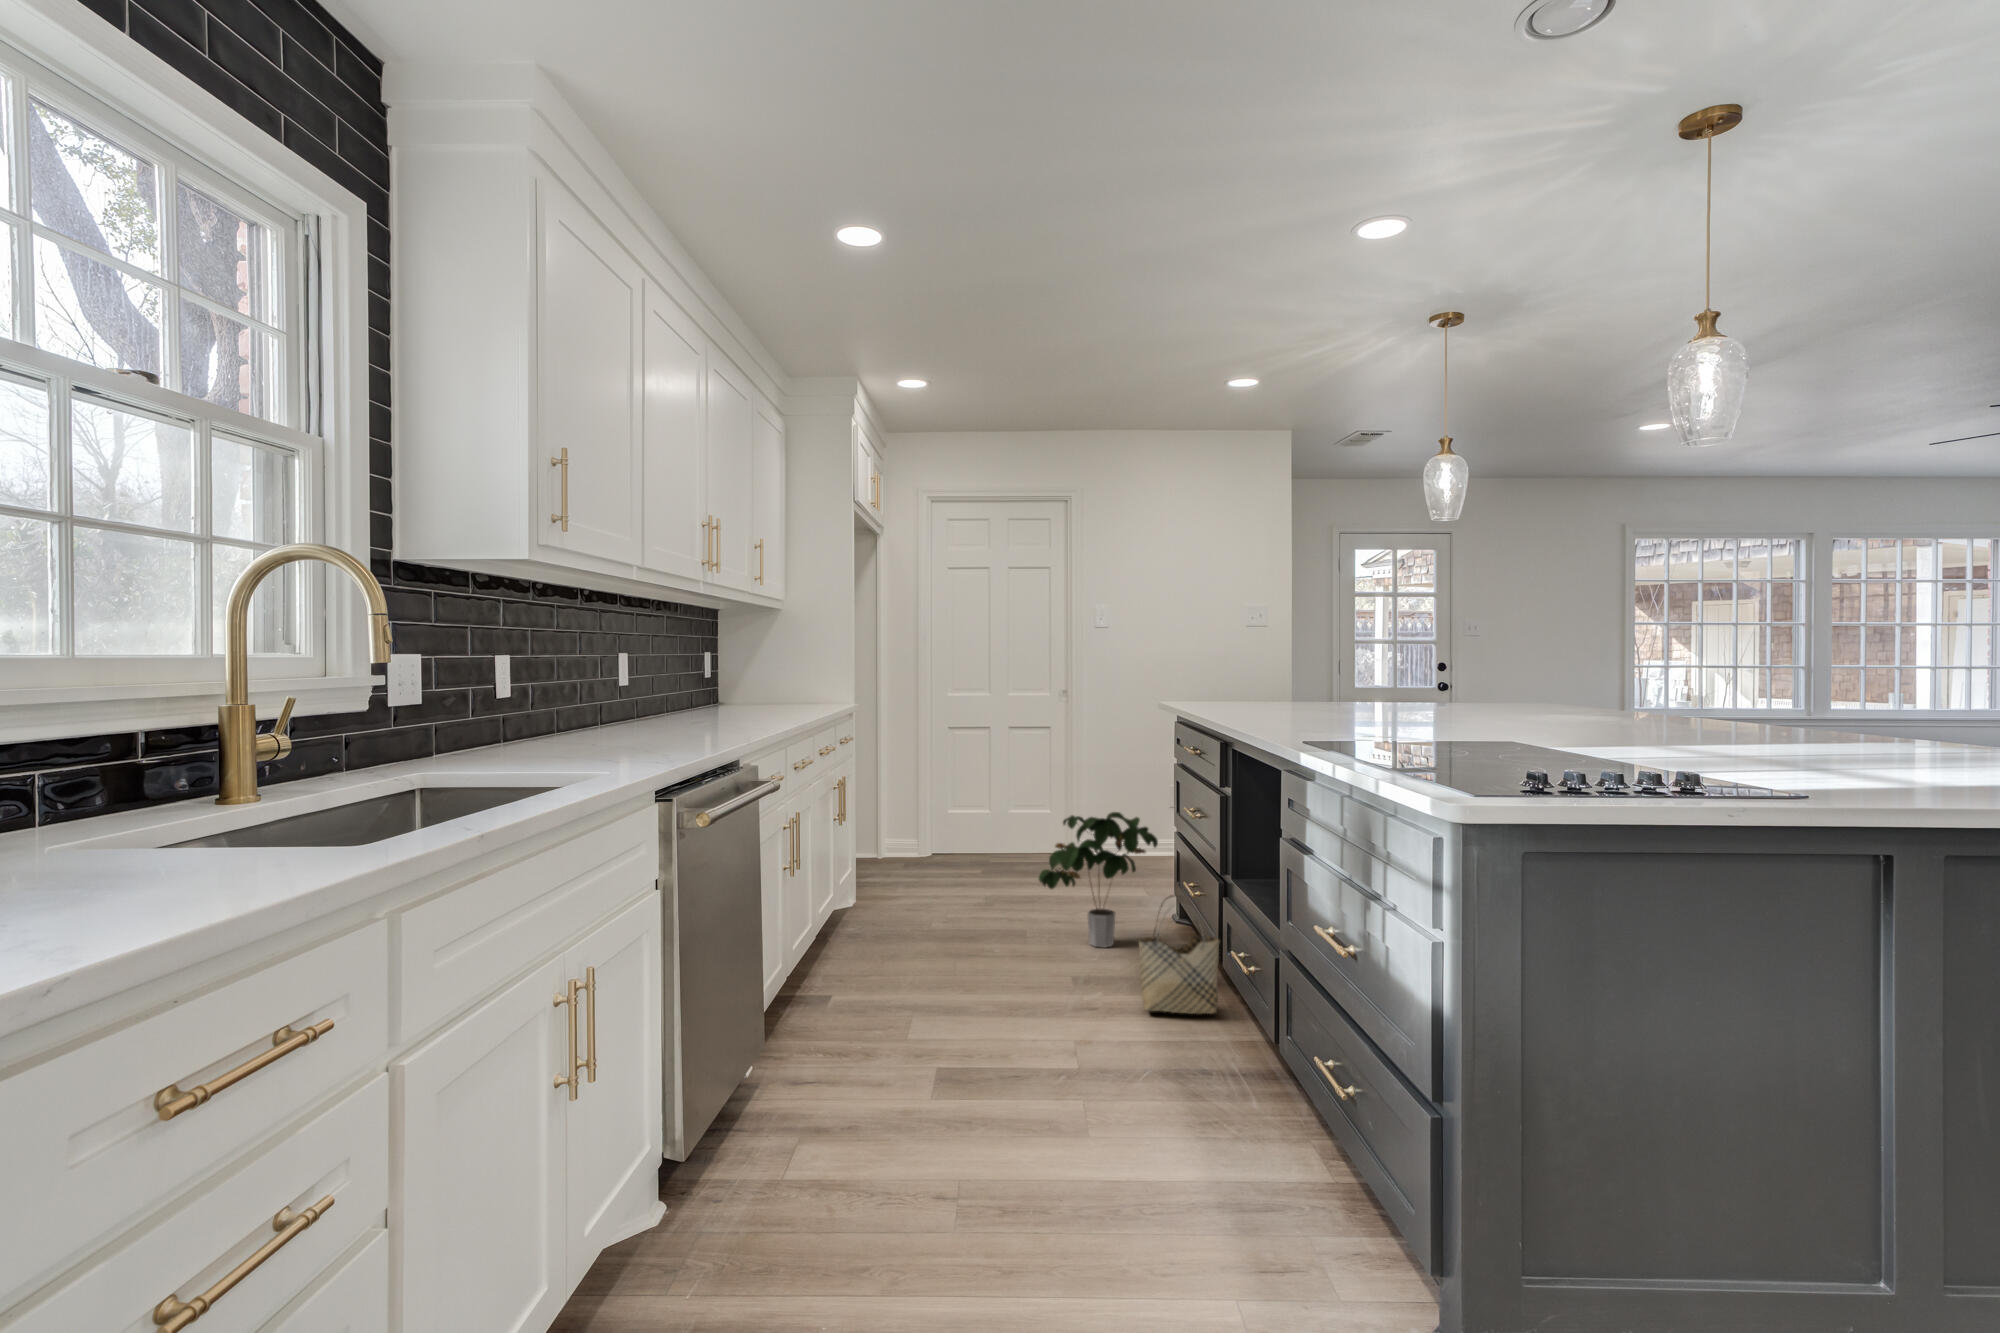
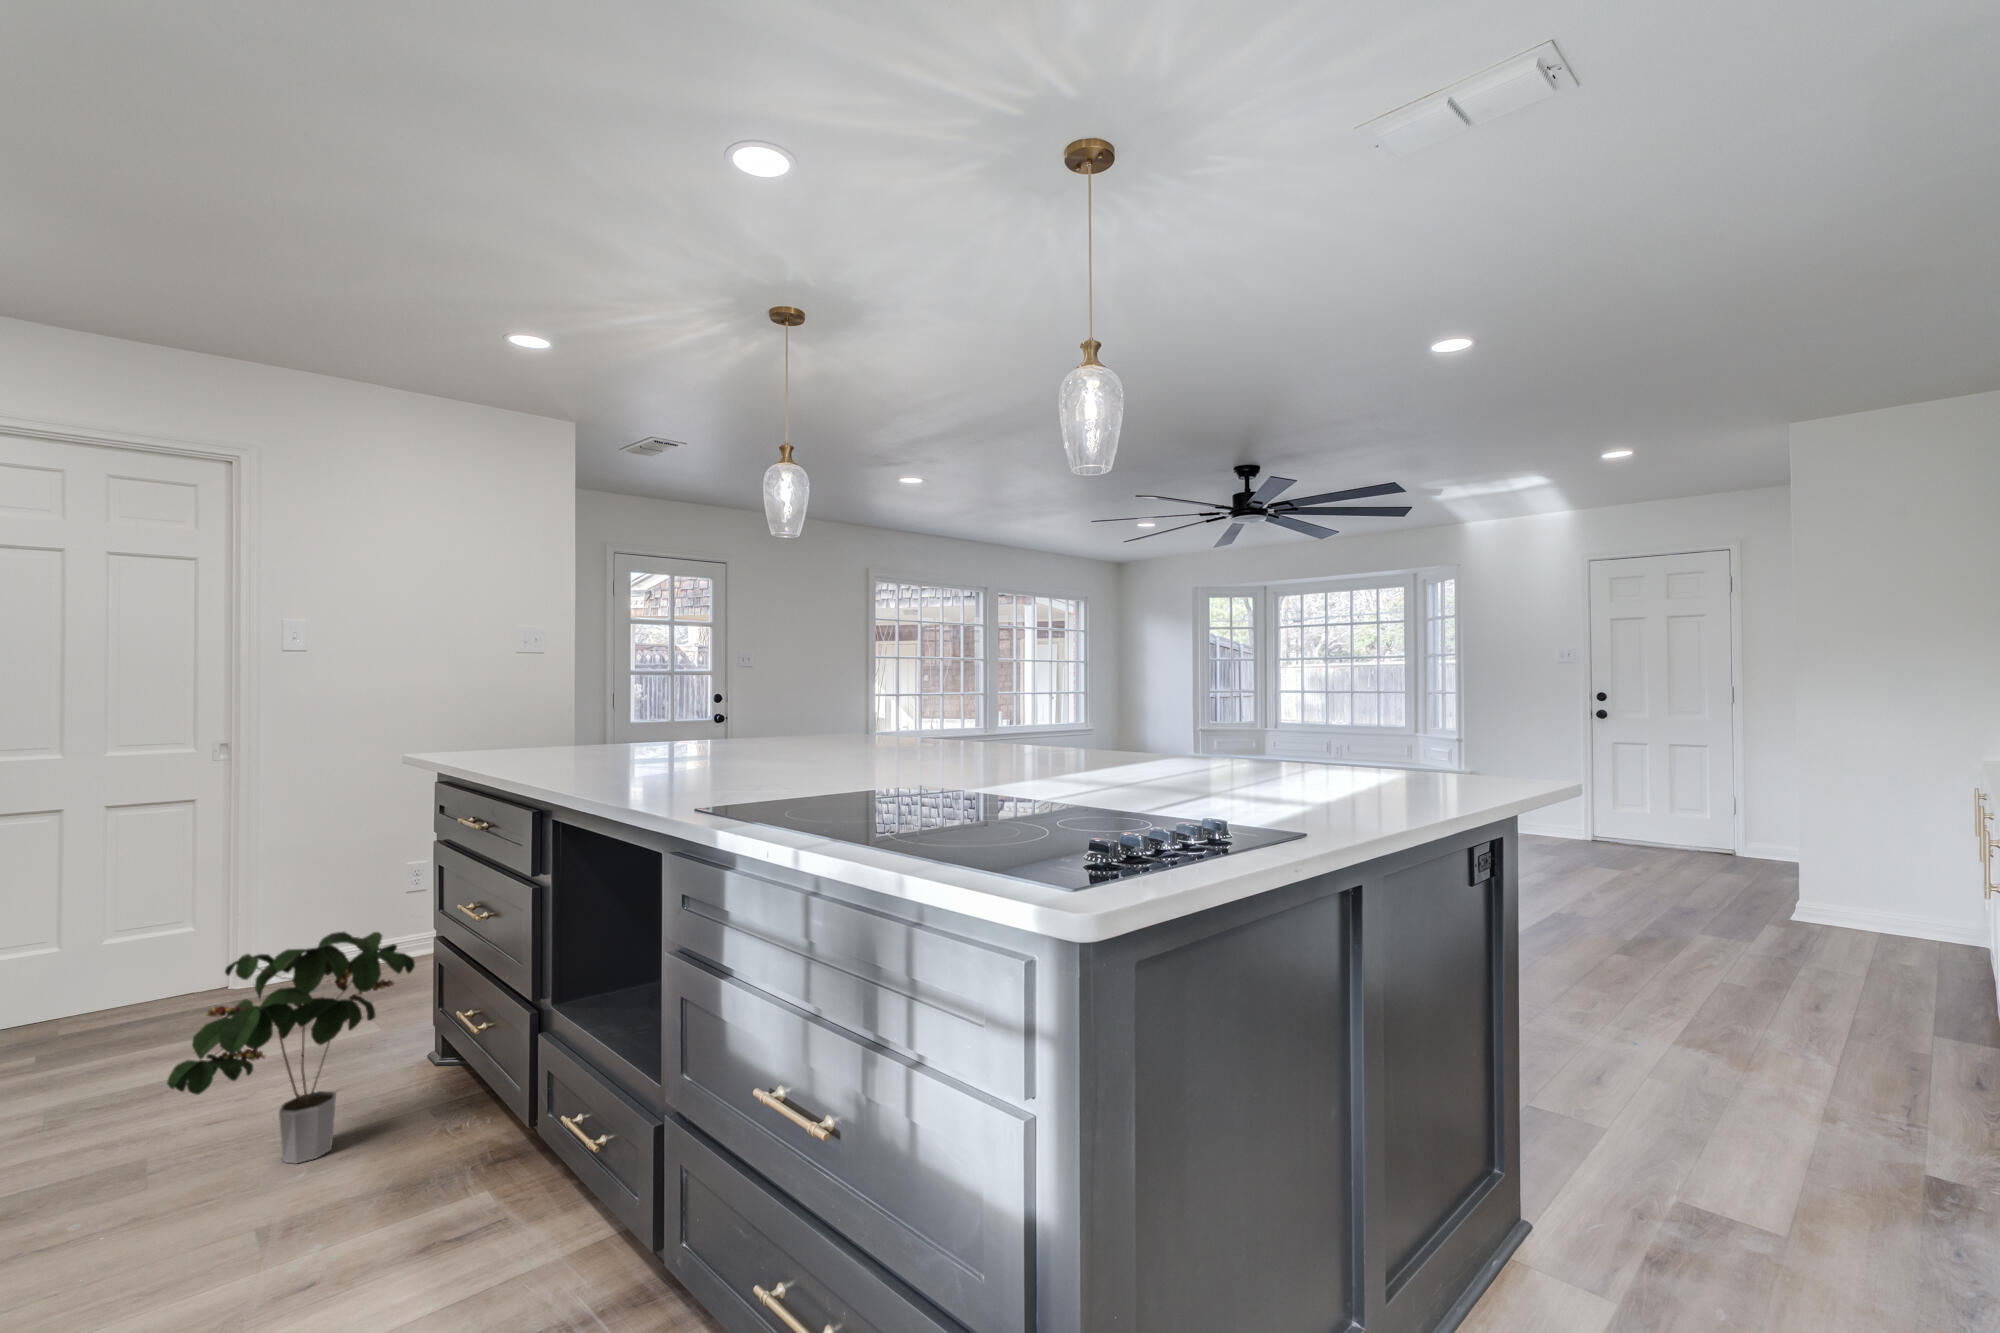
woven basket: present [1138,895,1219,1014] -> none [395,1055,541,1272]

